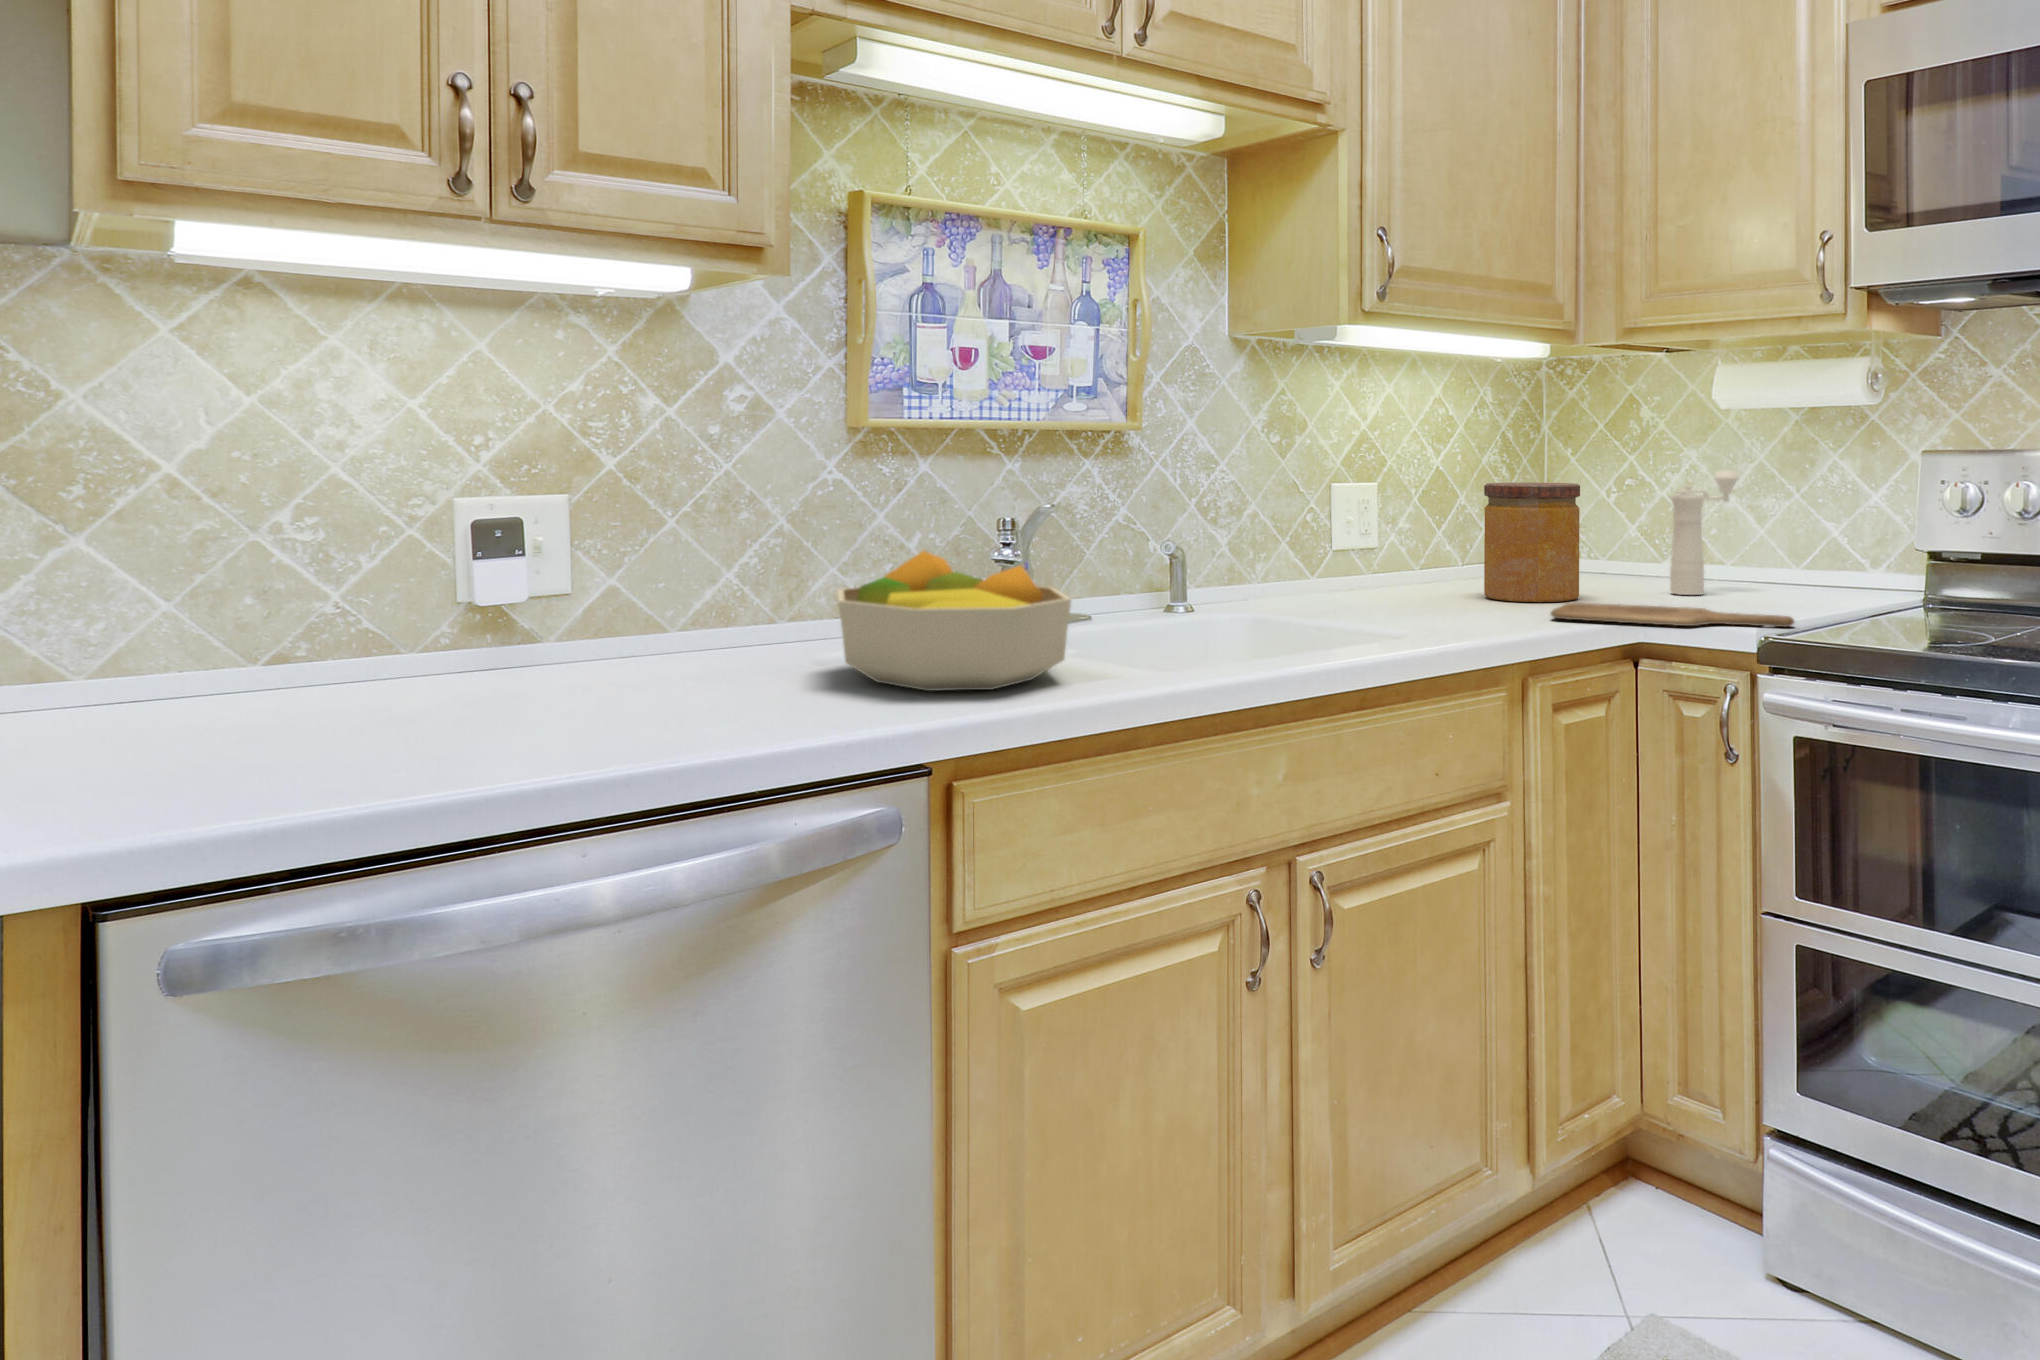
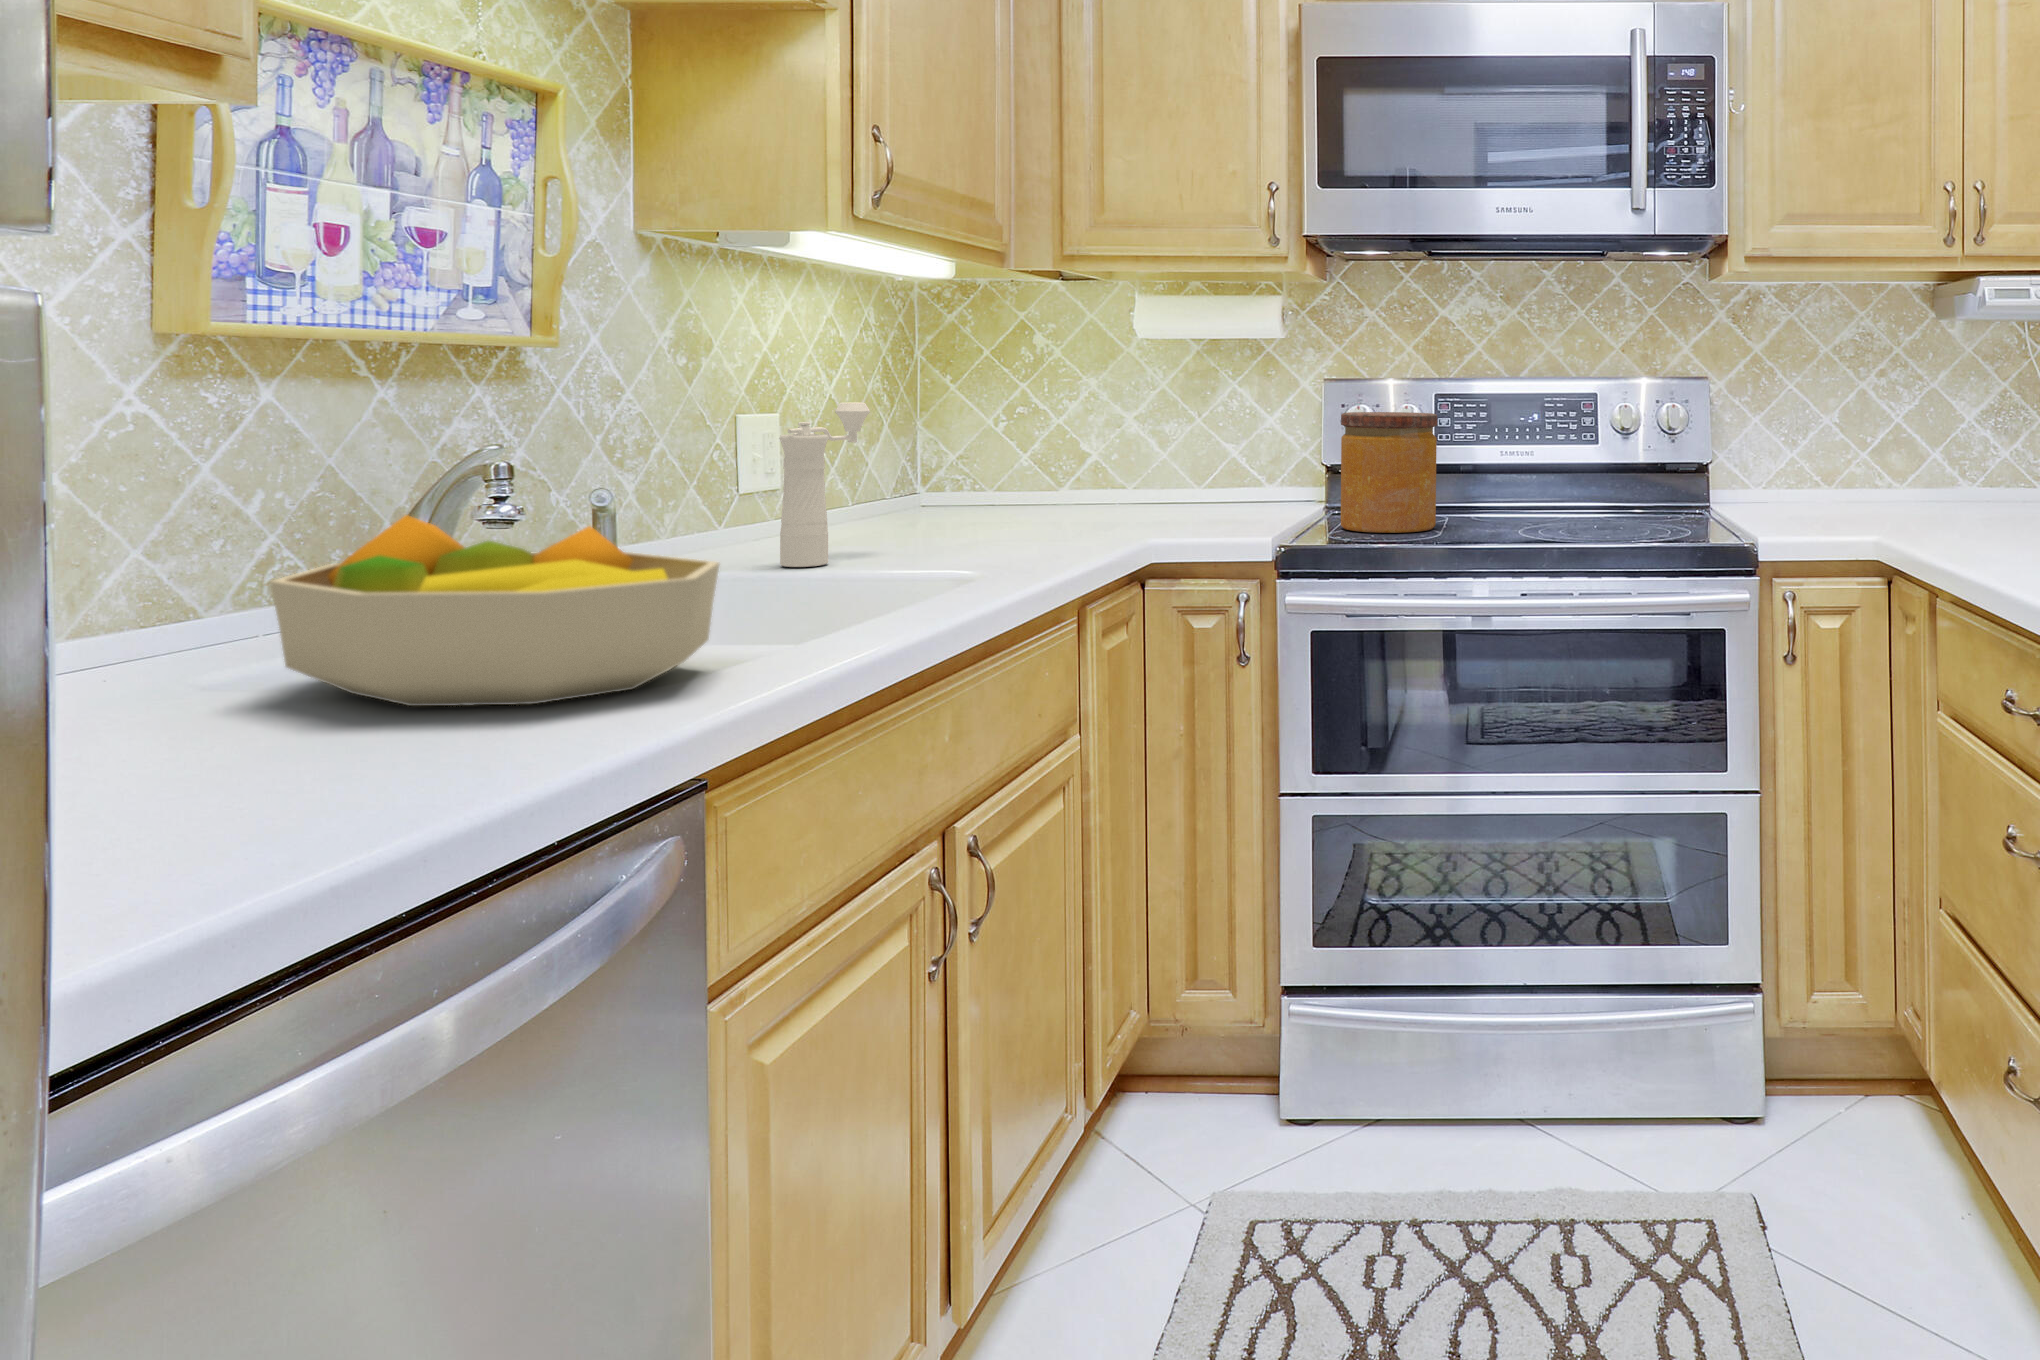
pepper mill: present [1670,471,1739,595] -> present [779,402,870,567]
jar: present [1484,482,1580,602] -> present [1341,412,1437,533]
cutting board: present [1551,603,1794,627] -> none [1055,527,1281,547]

